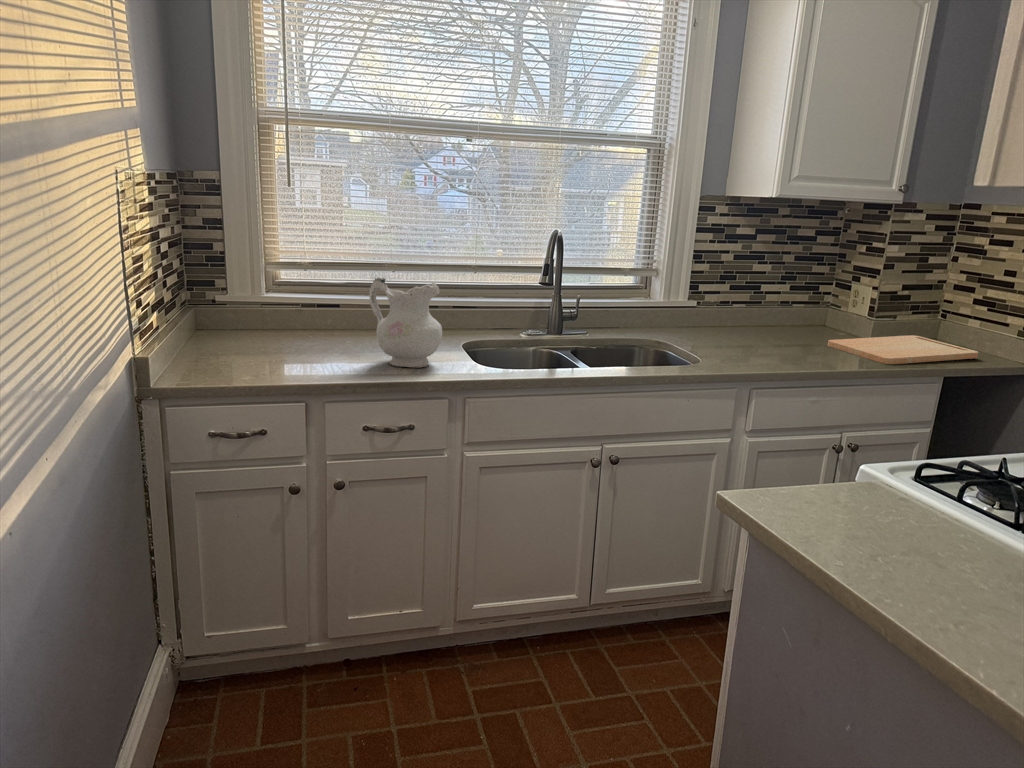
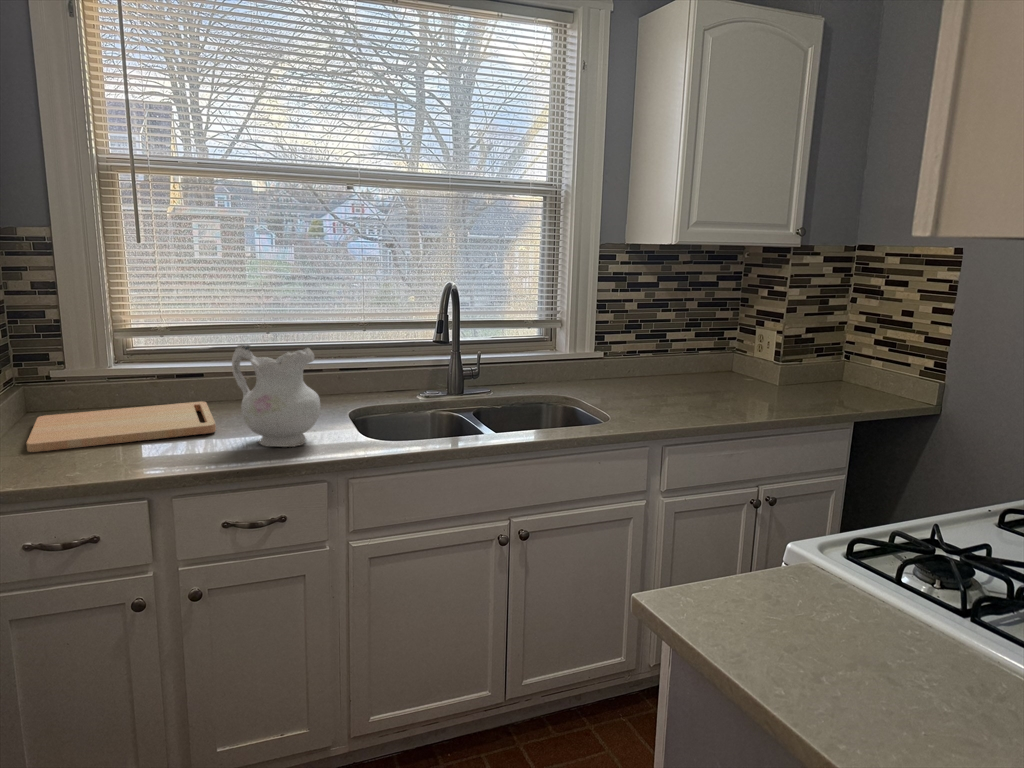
cutting board: present [828,335,978,364] -> present [27,402,216,452]

